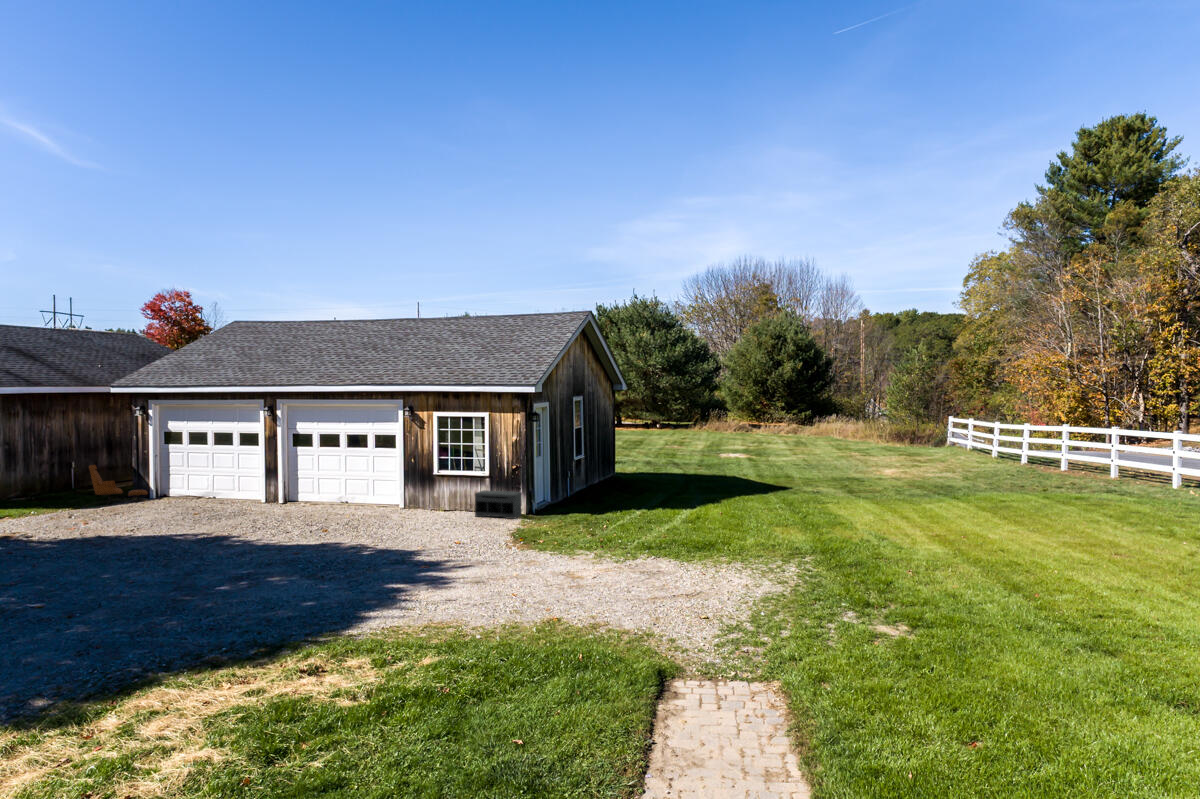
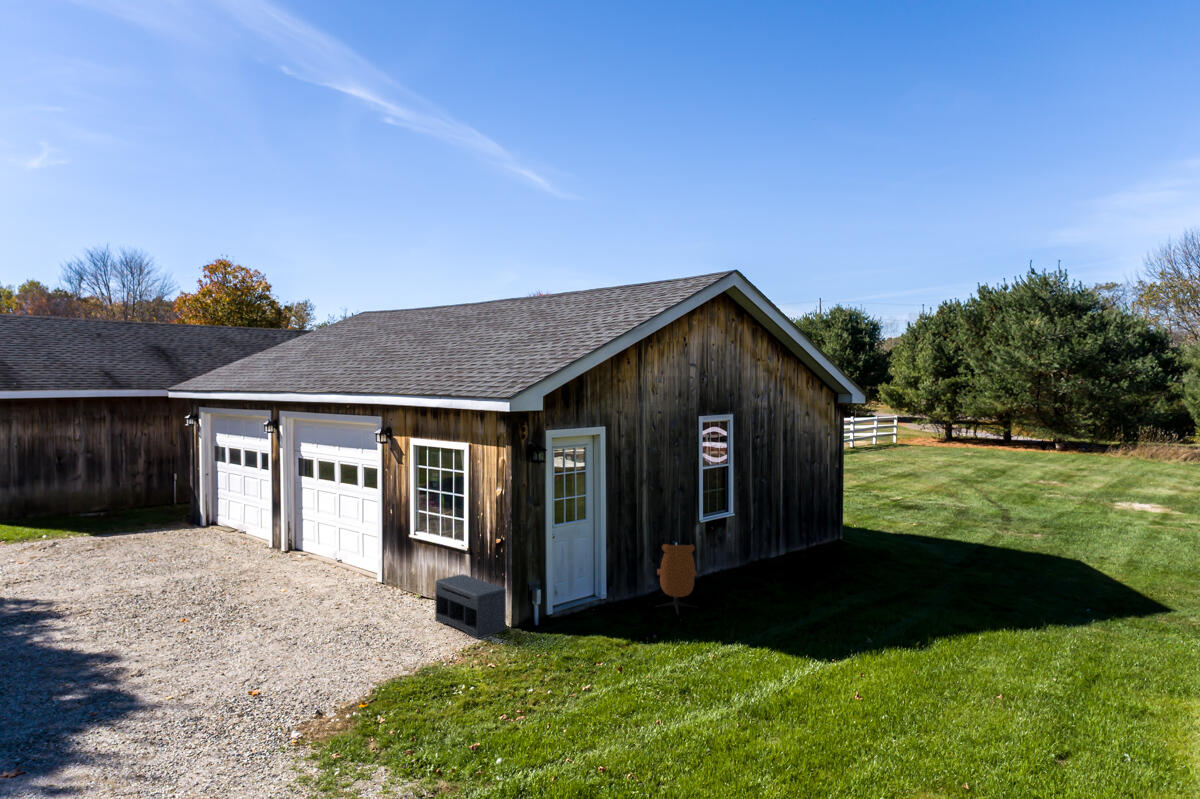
lounge chair: present [89,465,148,503] -> present [655,544,698,614]

